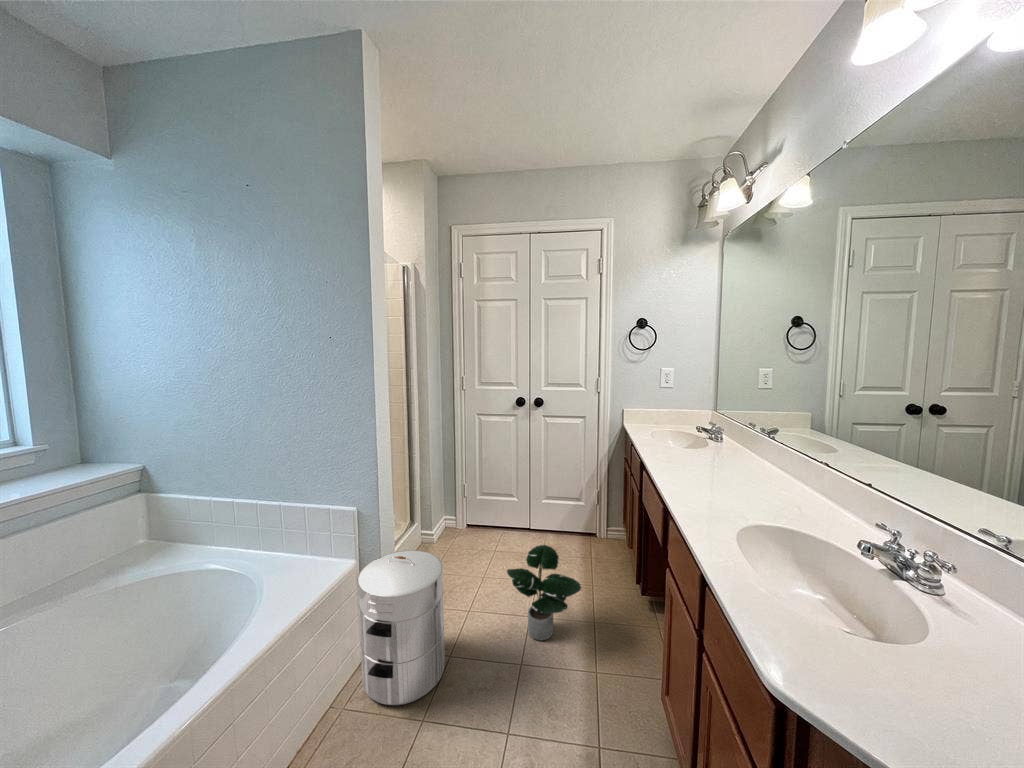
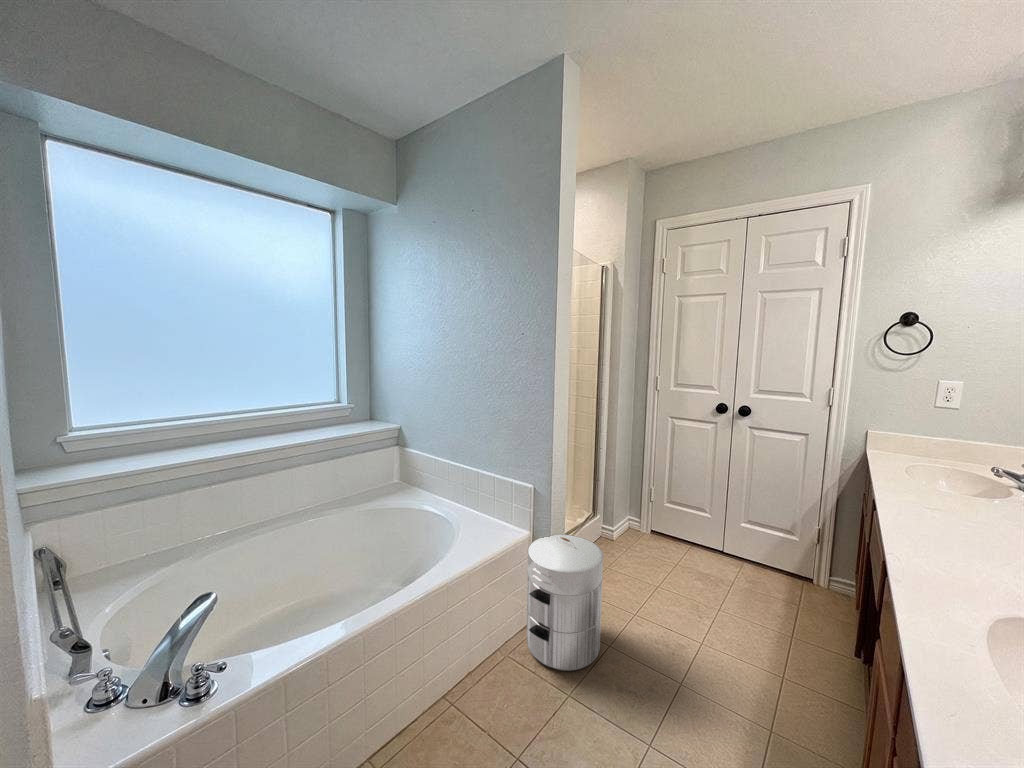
potted plant: present [507,545,581,640] -> none [672,568,761,671]

